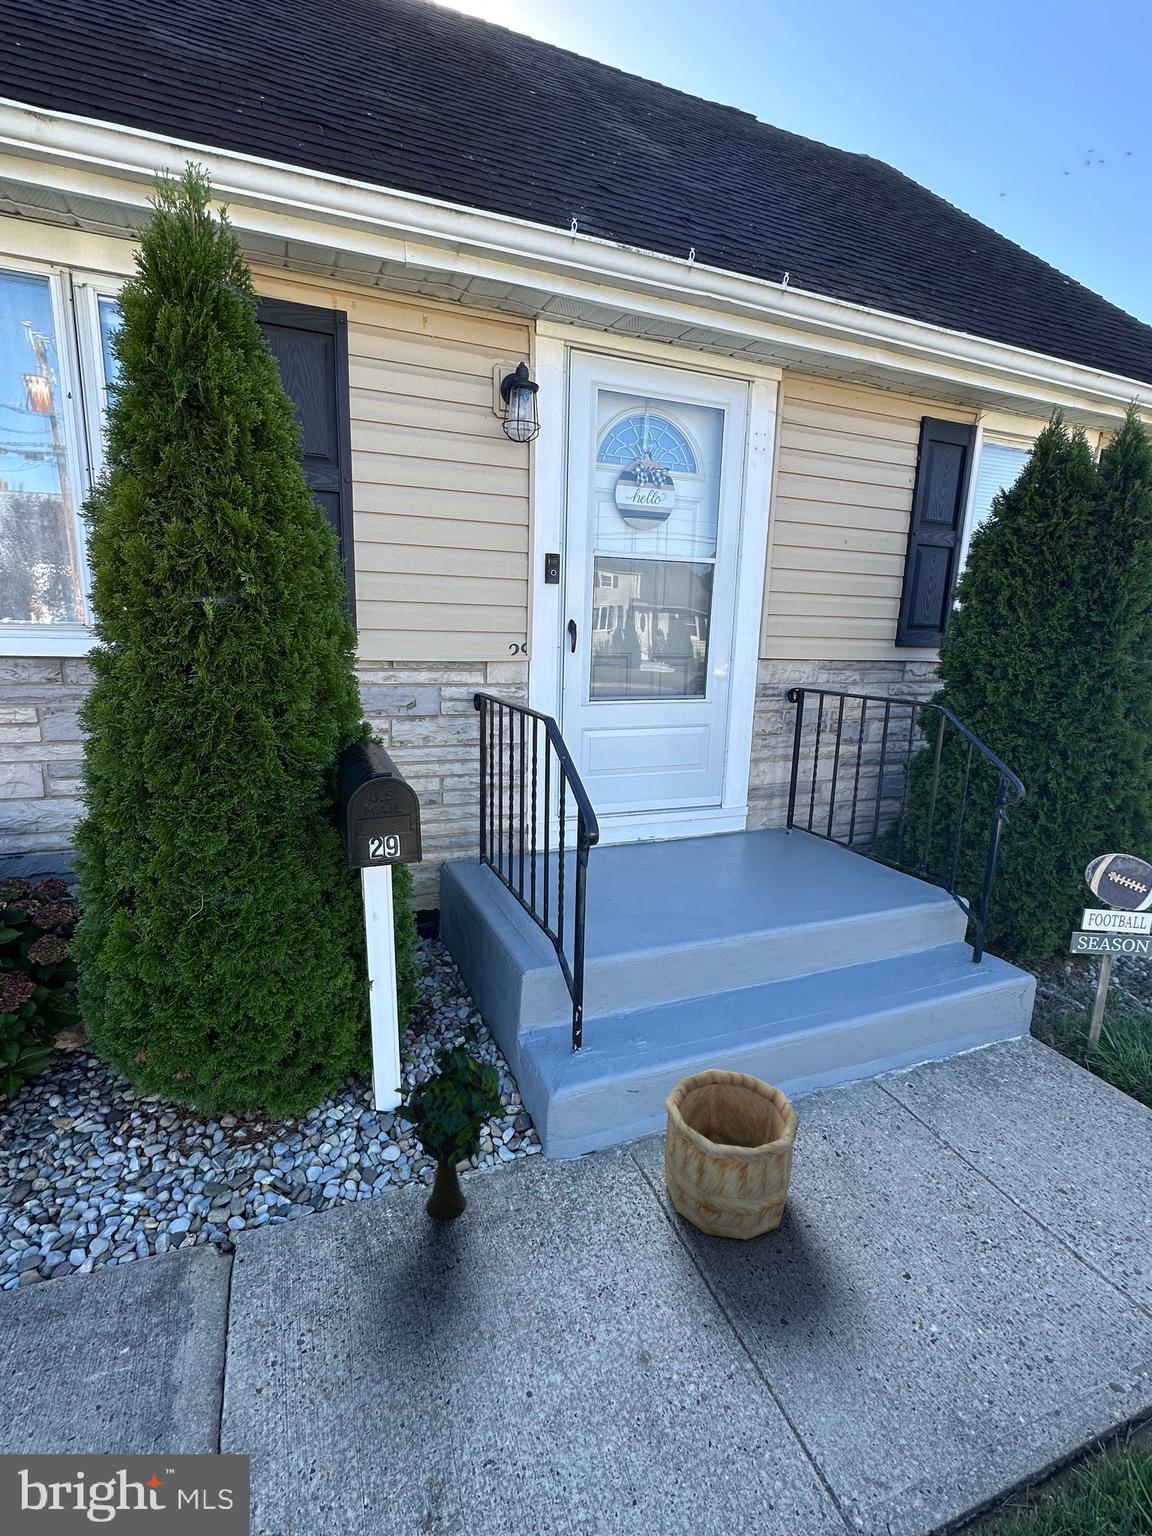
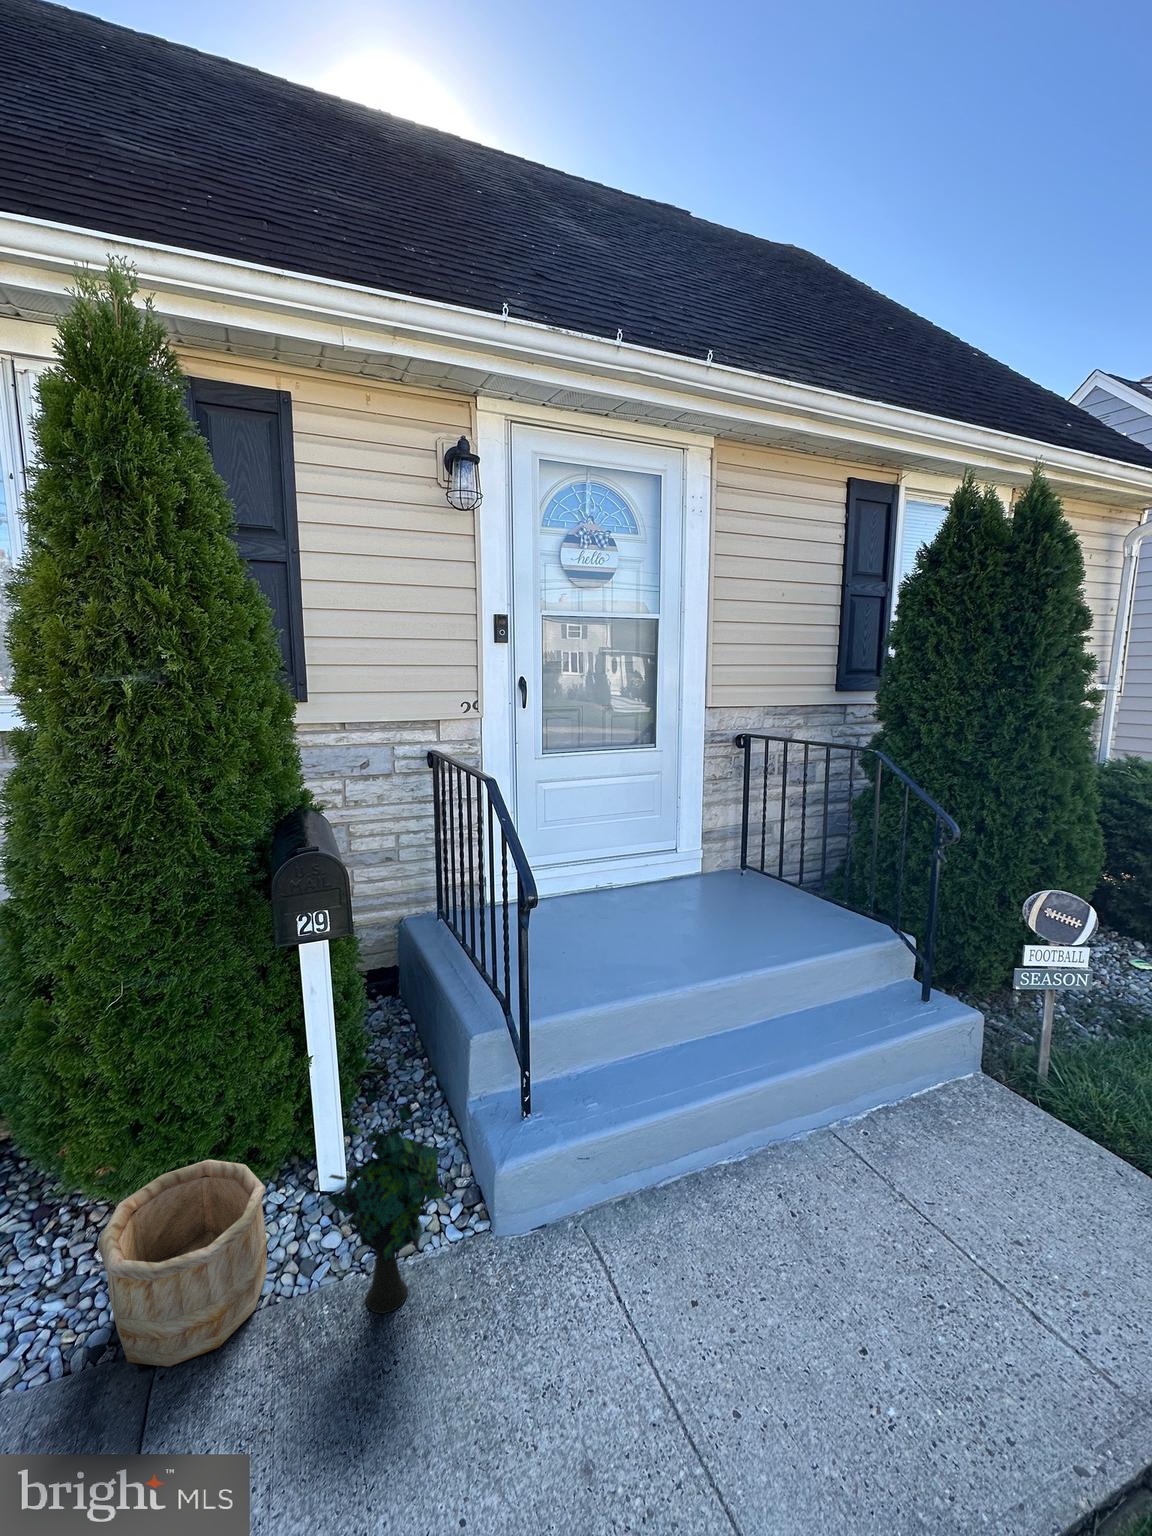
wooden bucket: present [664,1069,800,1240] -> present [97,1160,267,1367]

